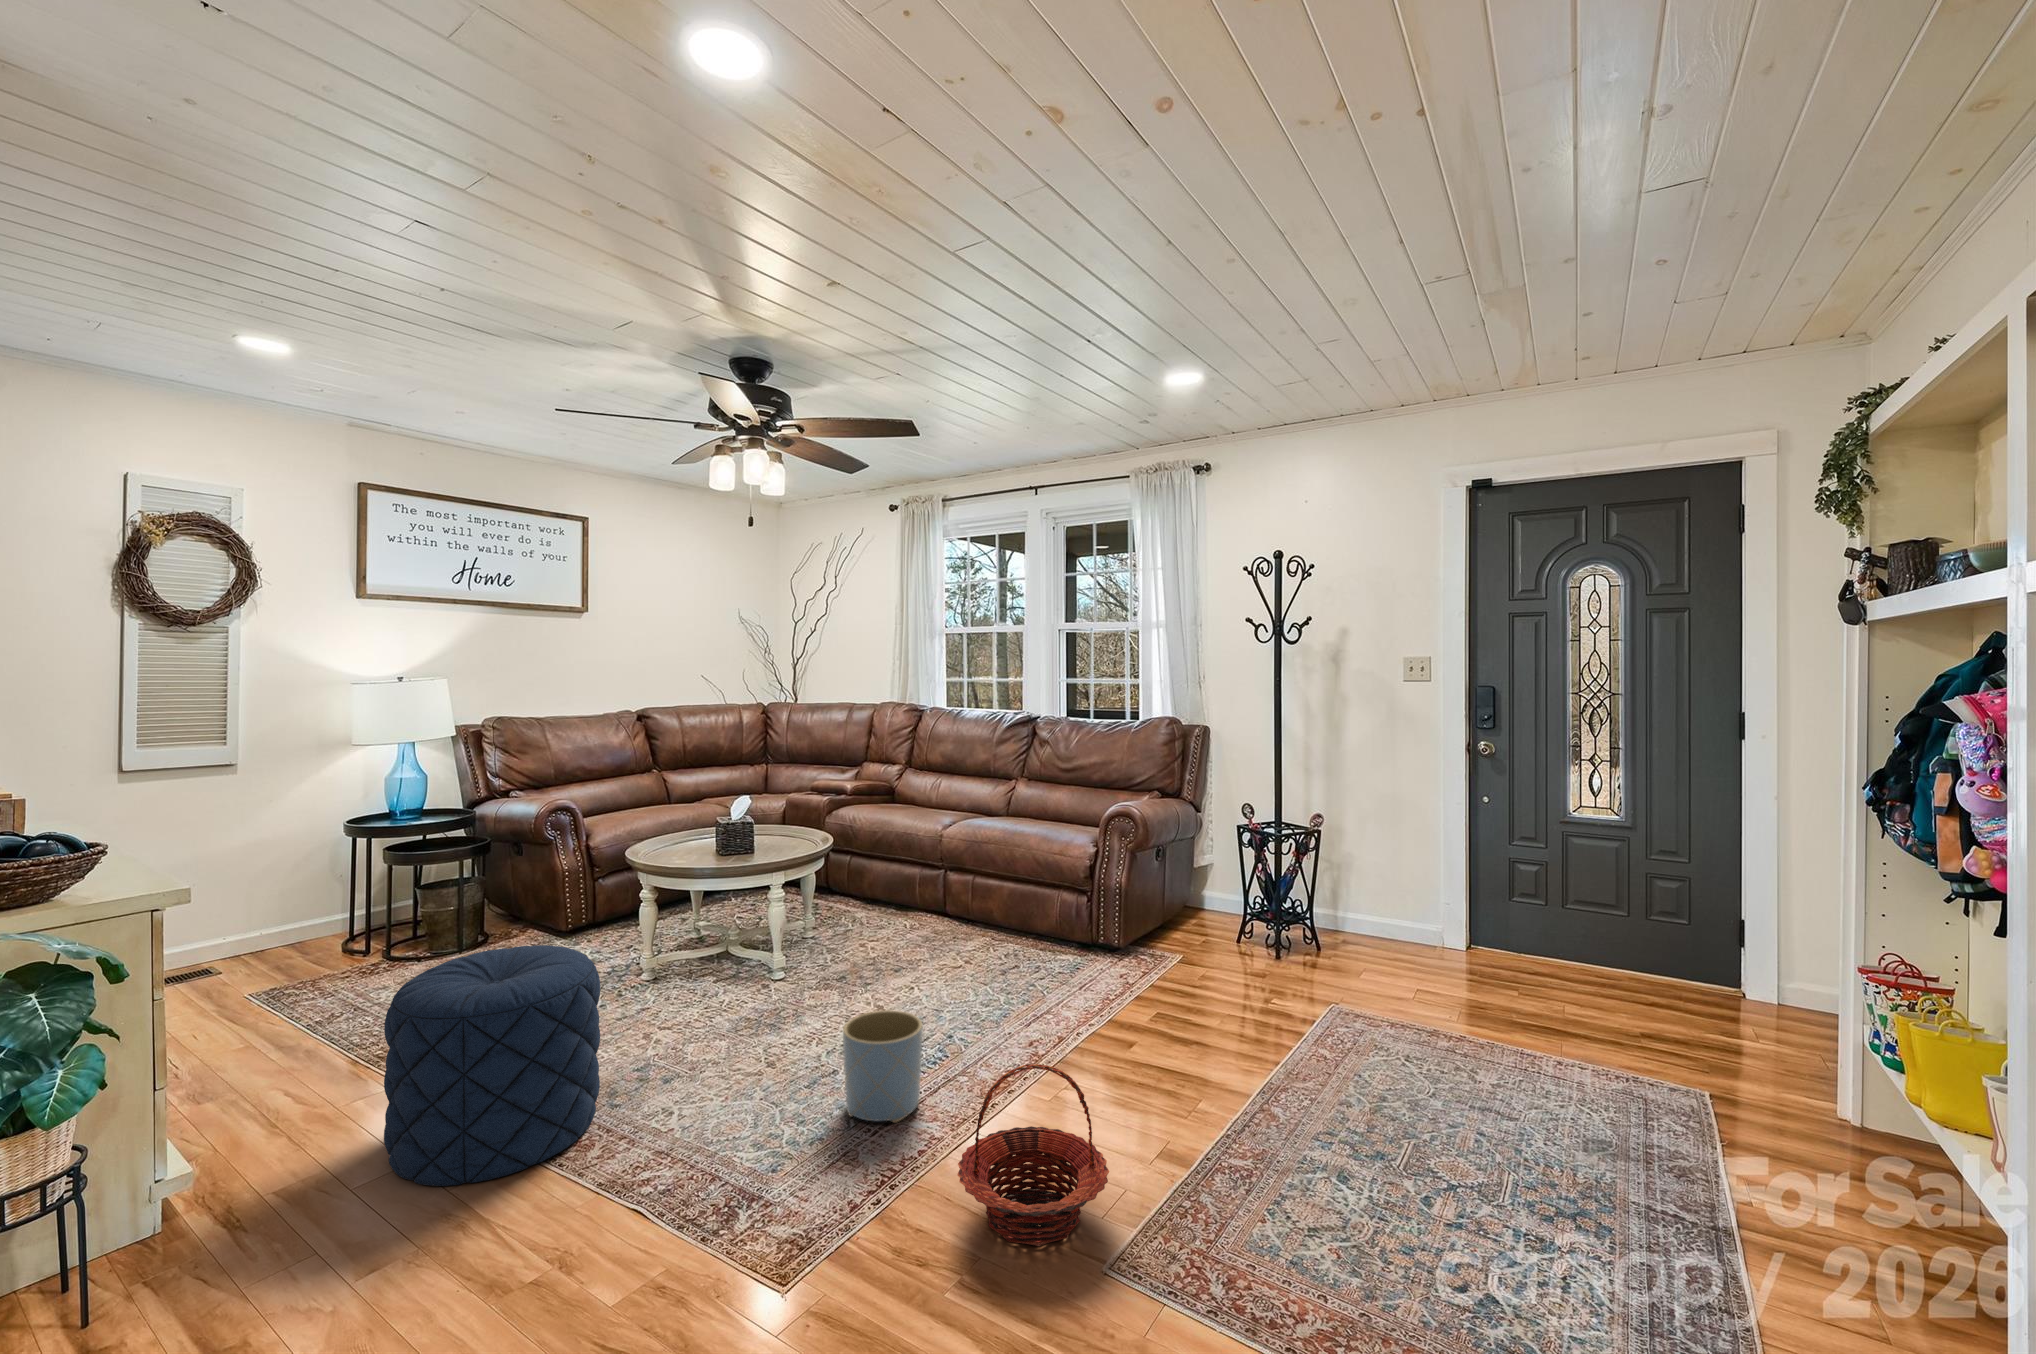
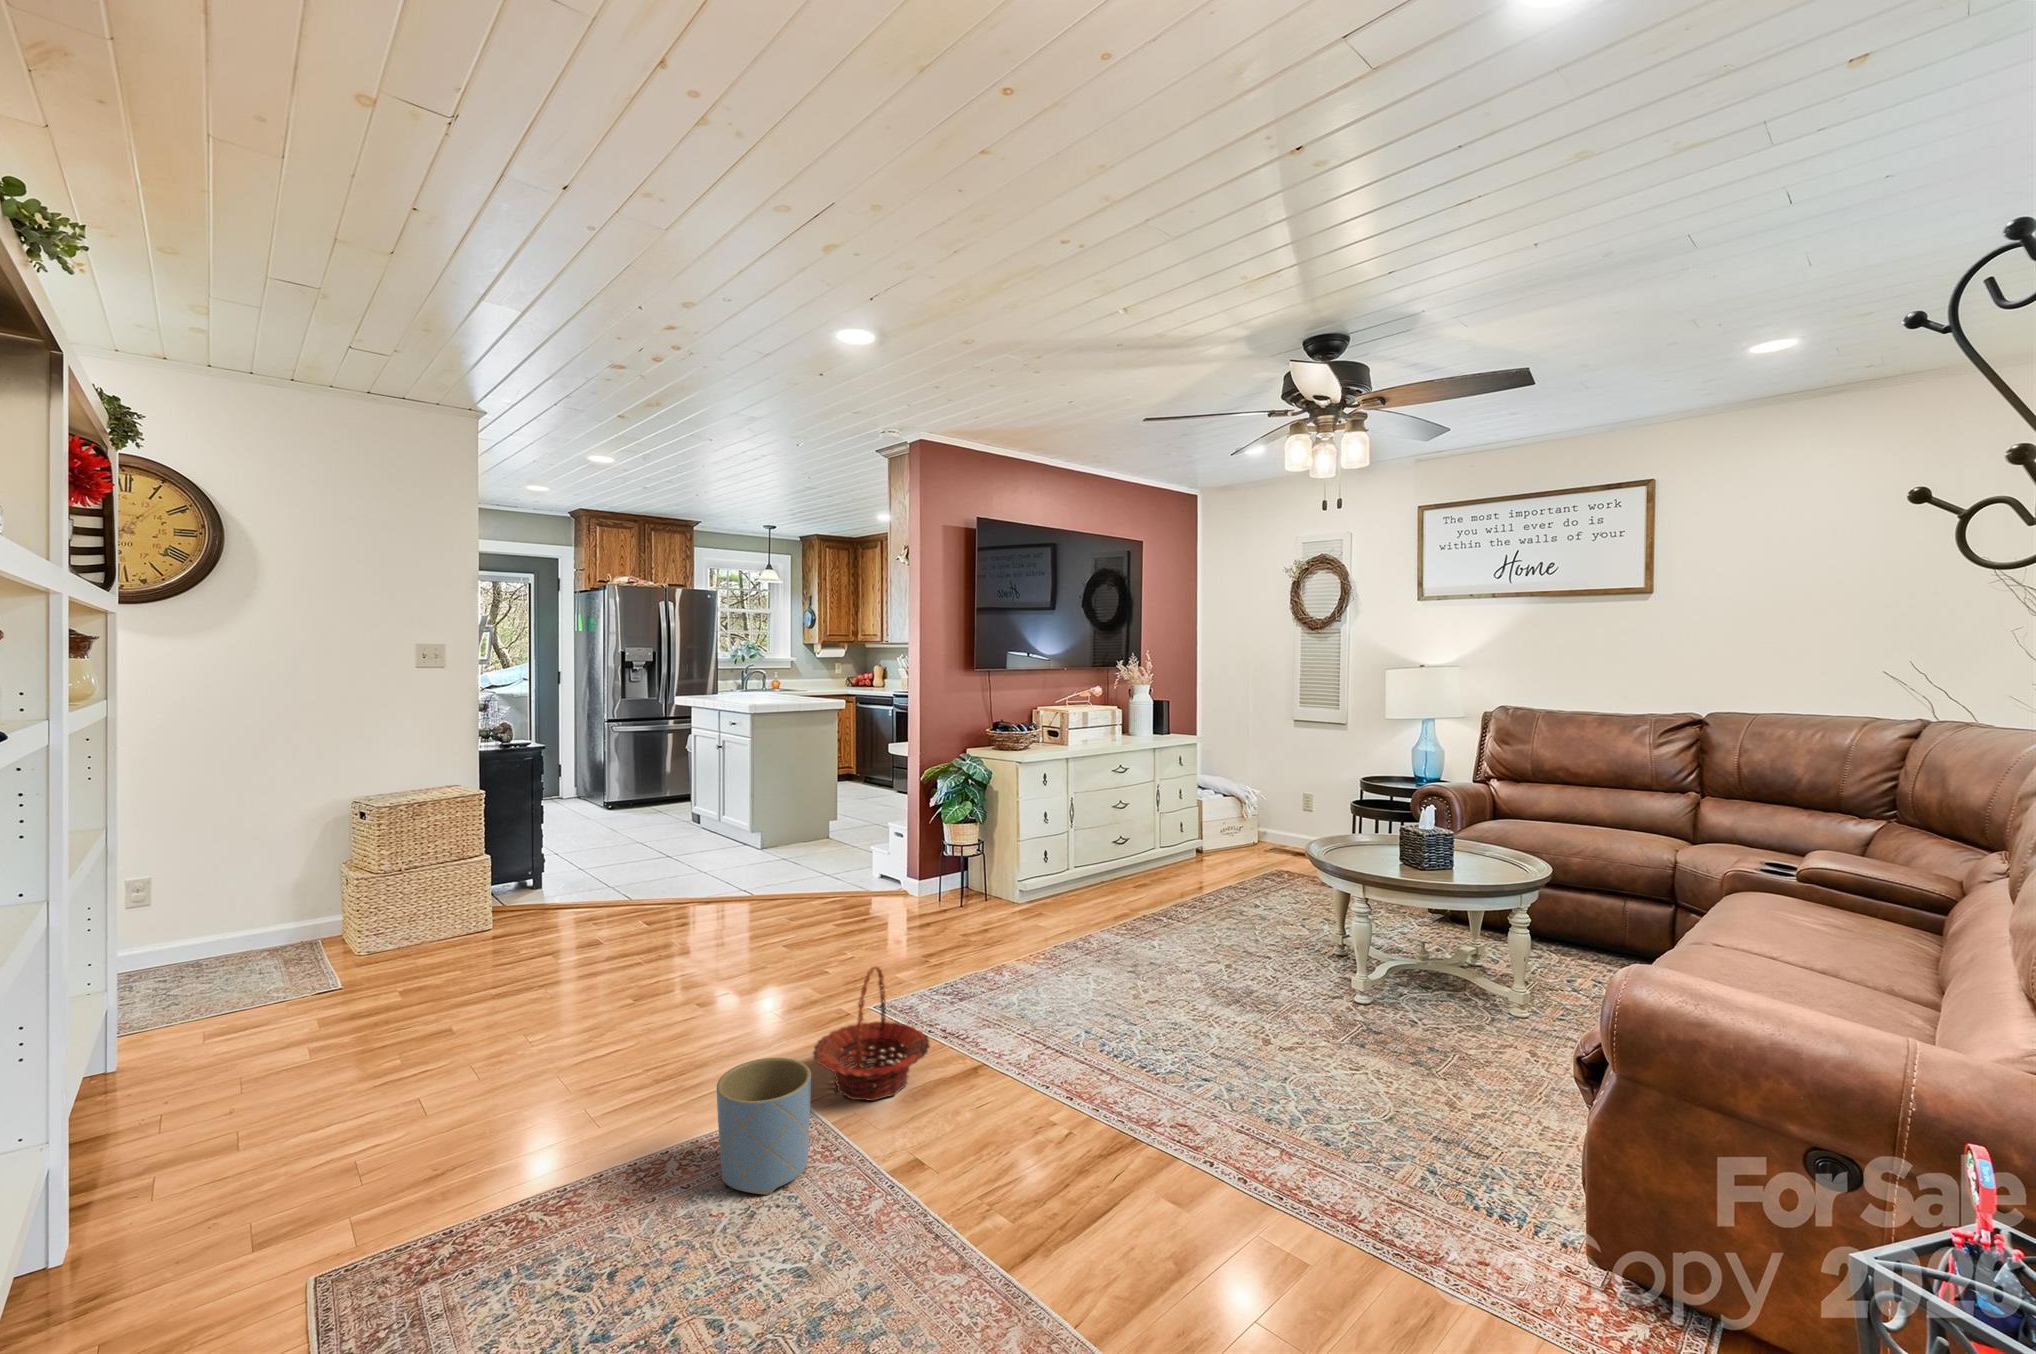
pouf: present [384,945,600,1186] -> none [1008,830,1116,953]
planter: present [843,1010,923,1123] -> present [717,1058,811,1195]

